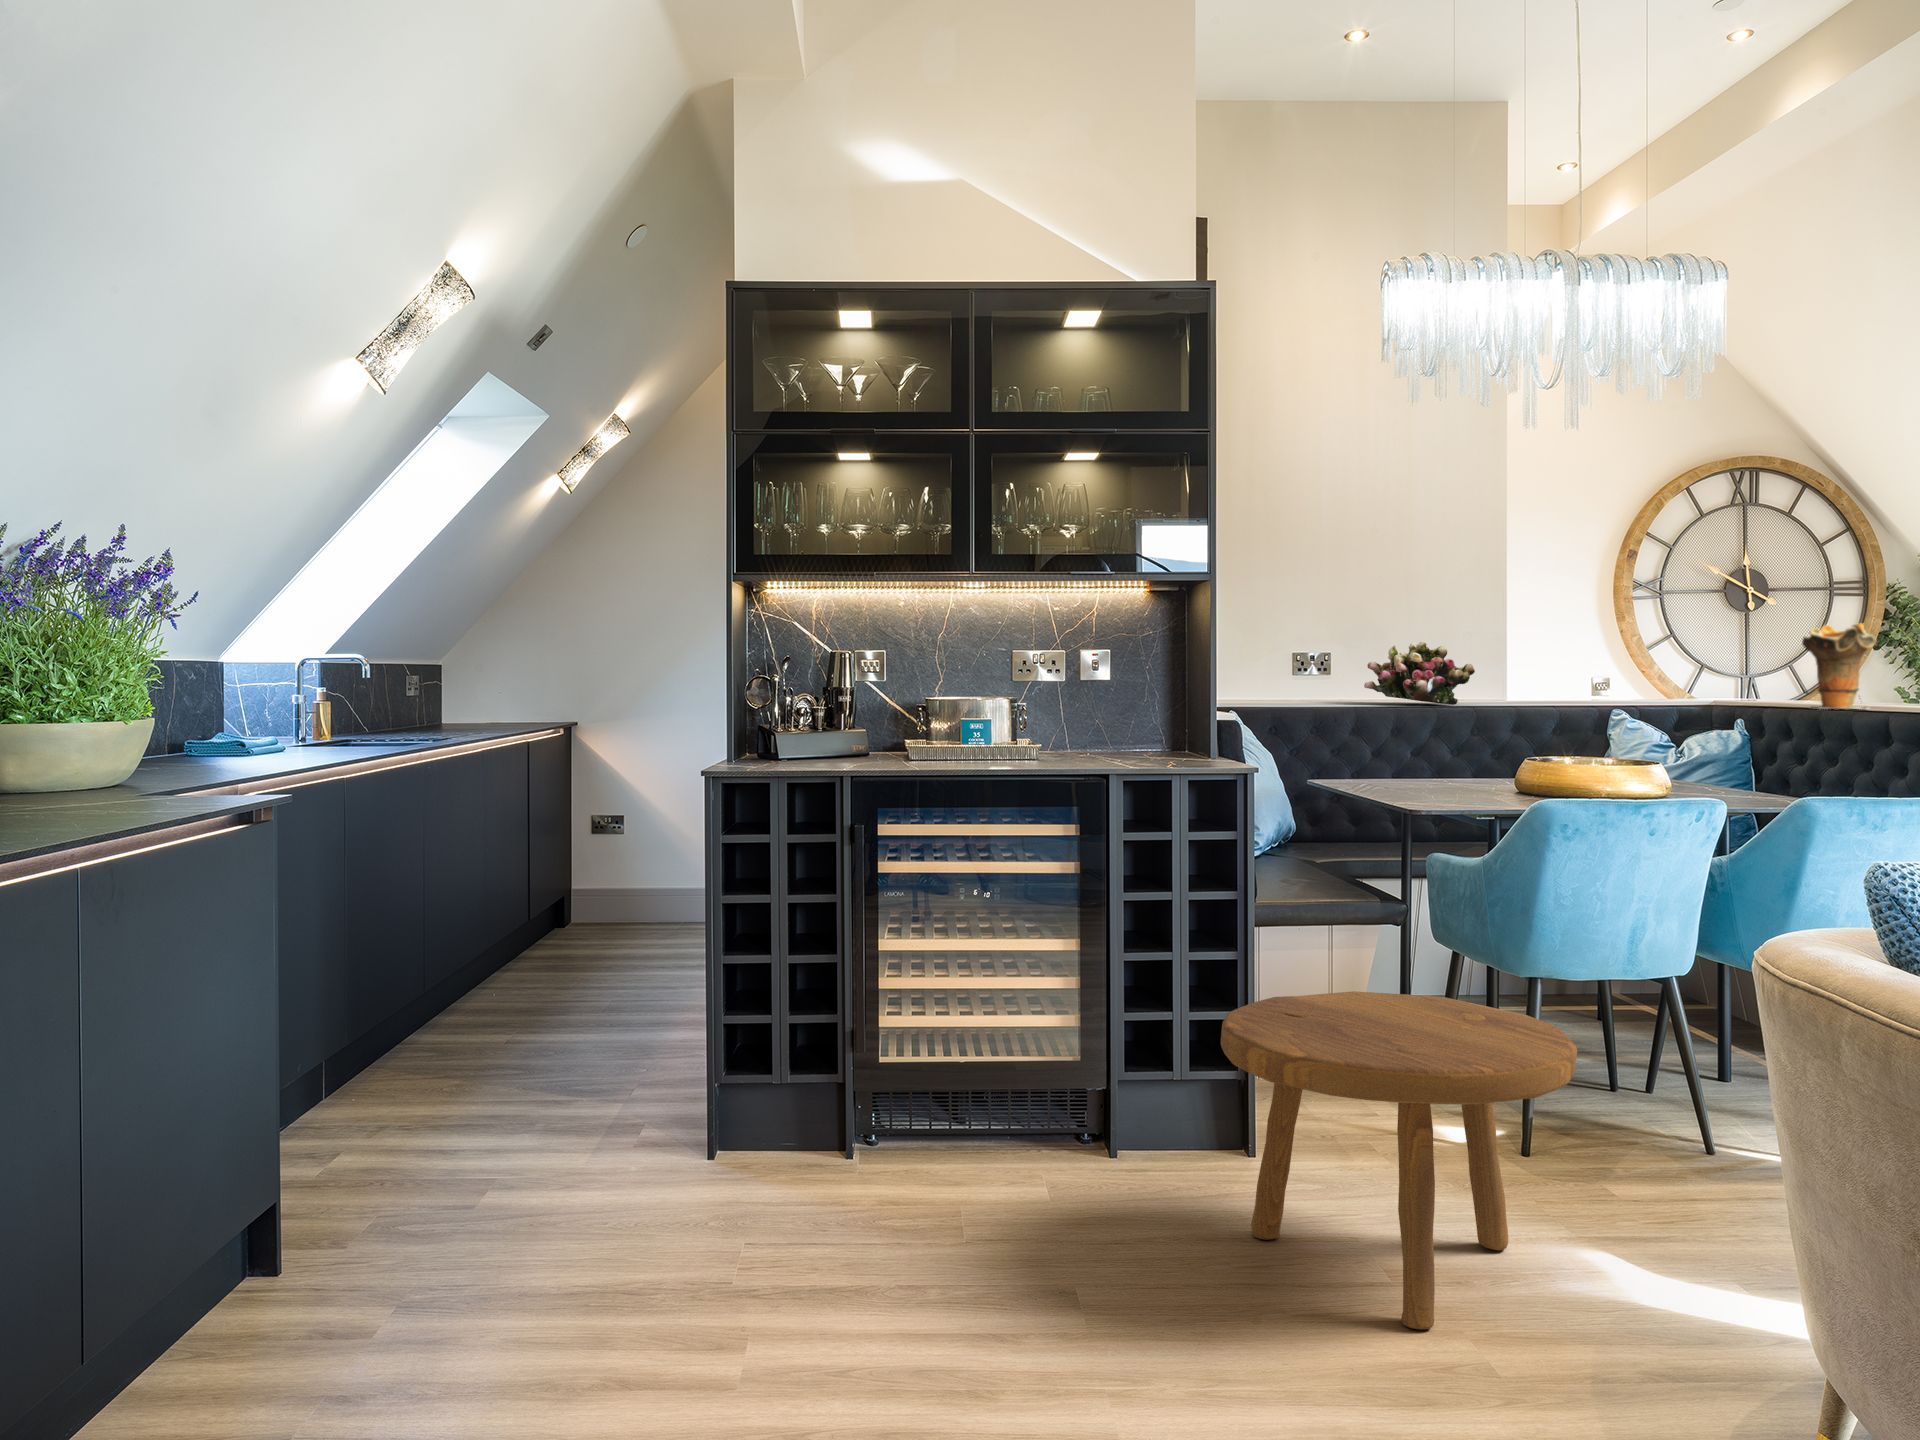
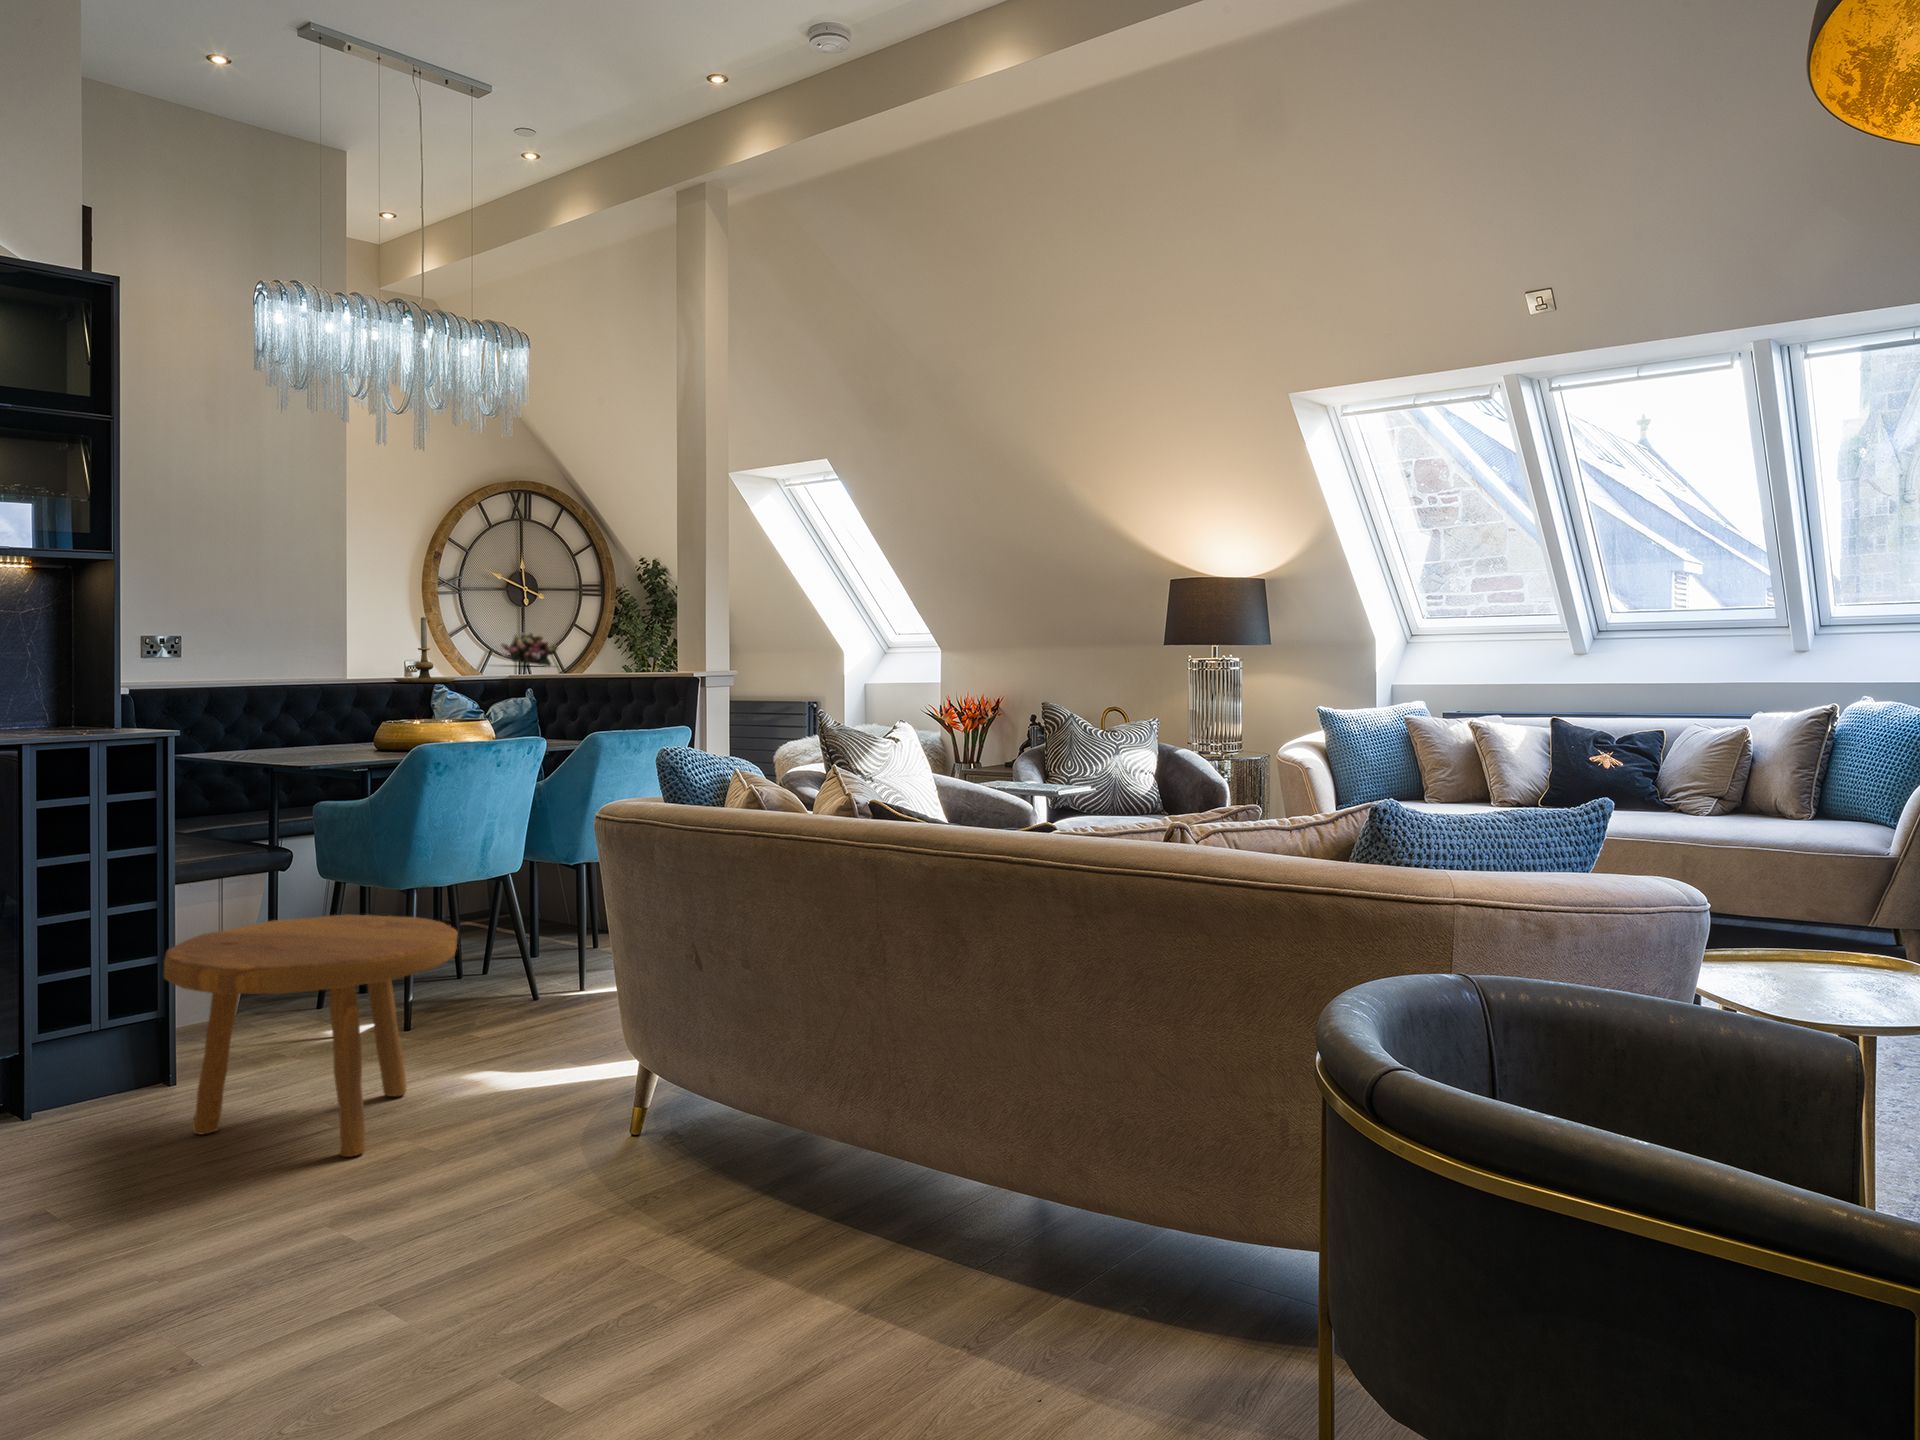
decorative vase: present [1802,623,1877,709] -> none [572,621,621,684]
candle holder: none [1561,624,1638,705] -> present [394,617,455,683]
flower arrangement: present [1364,642,1475,705] -> present [501,633,557,666]

